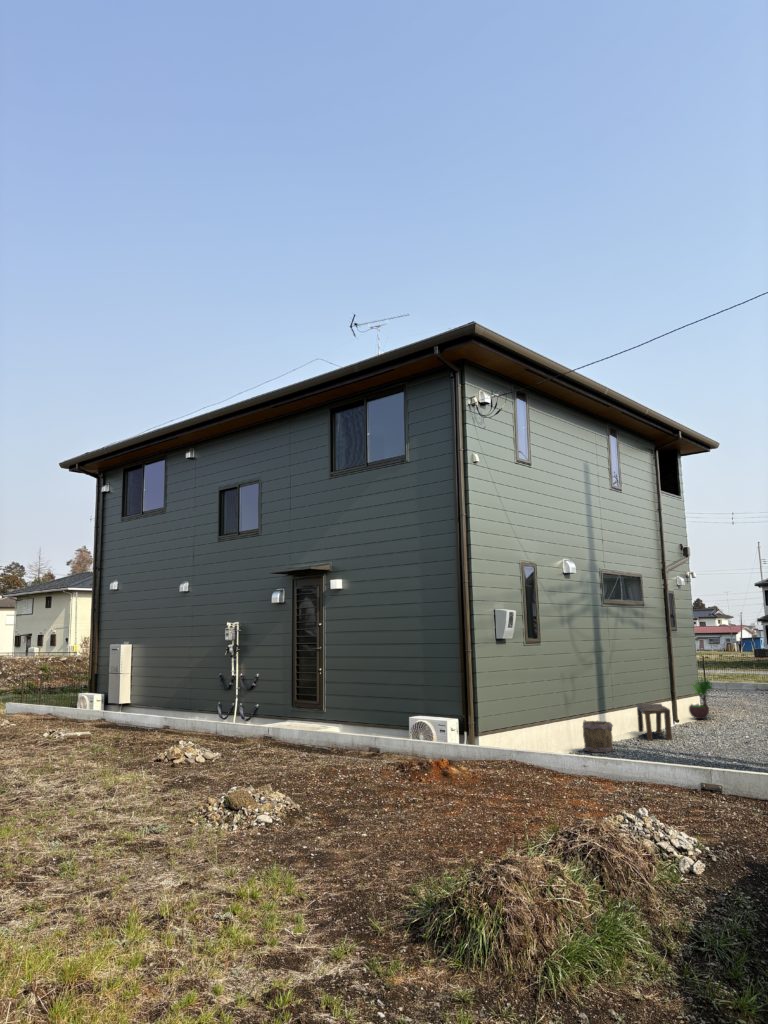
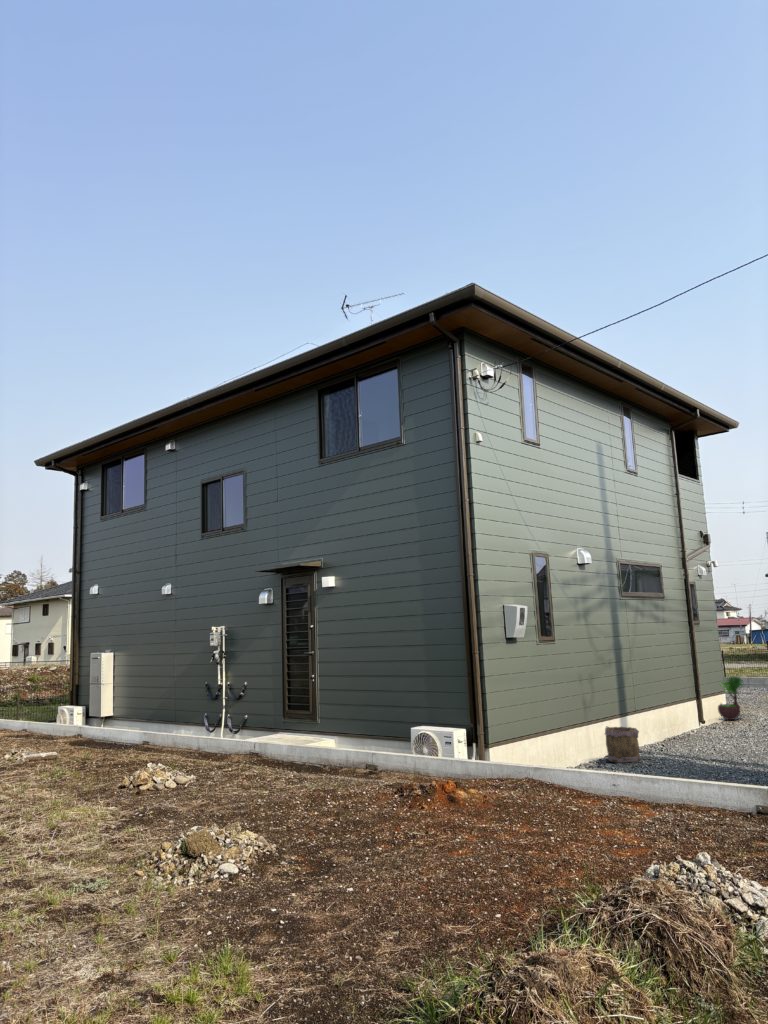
bench: present [637,704,672,741] -> none [662,705,704,747]

